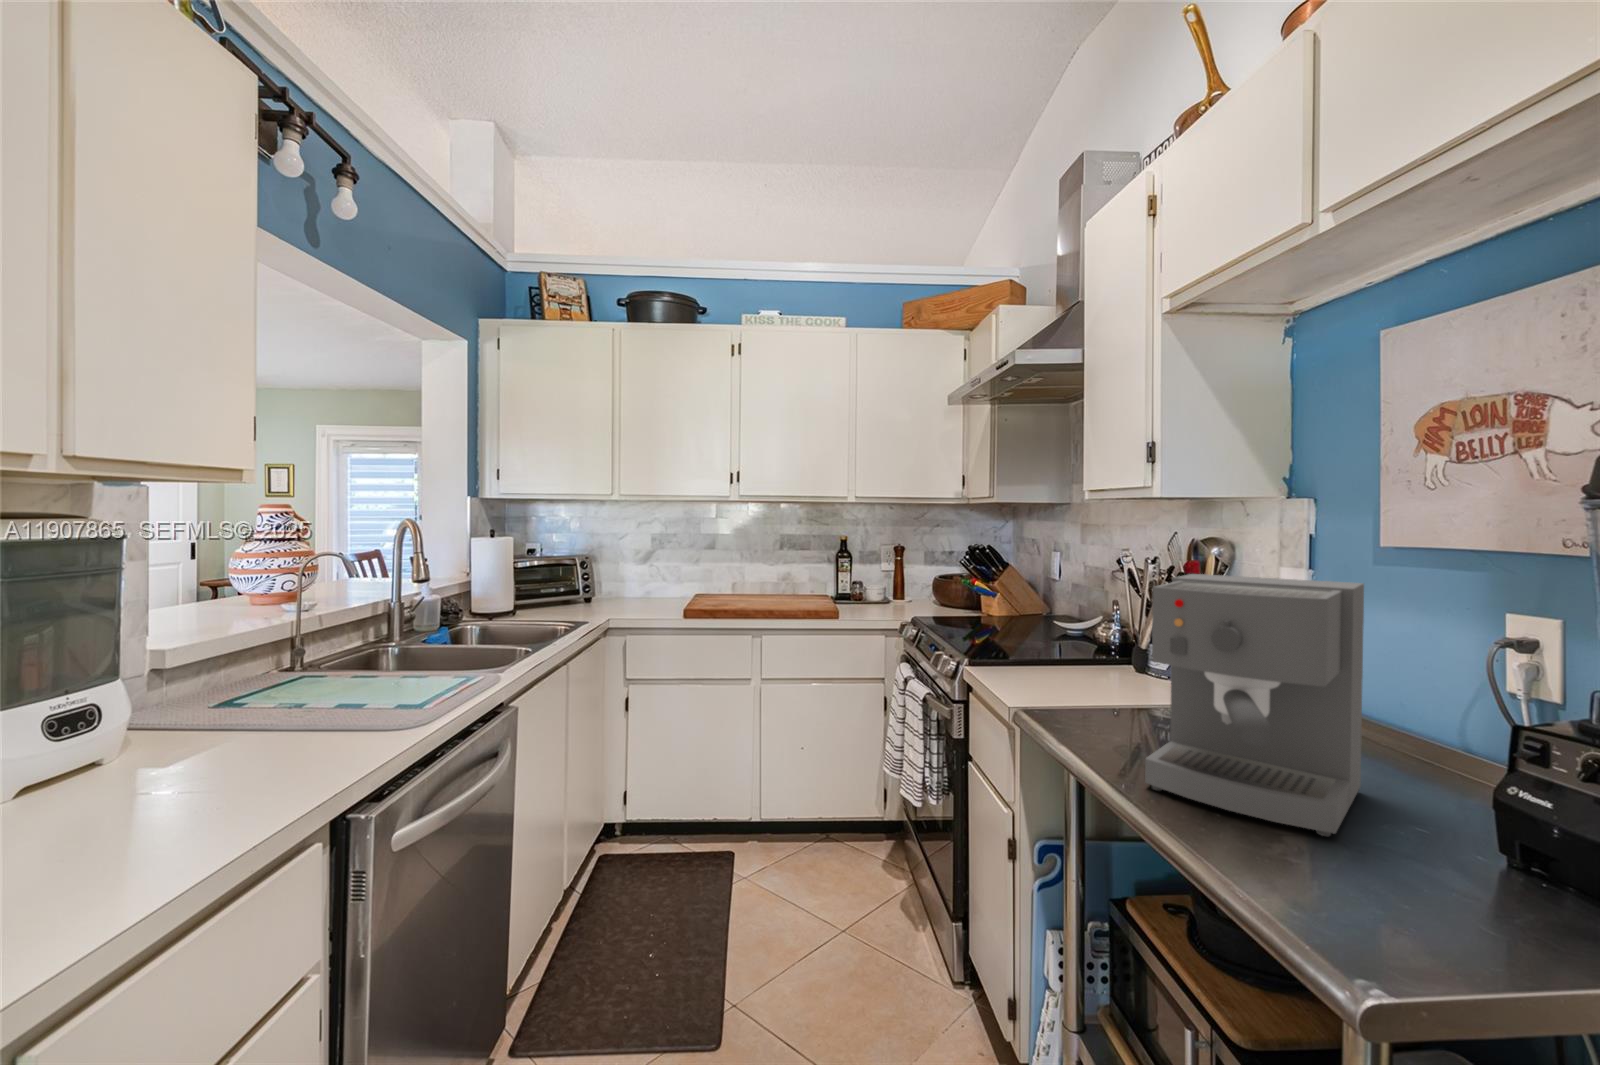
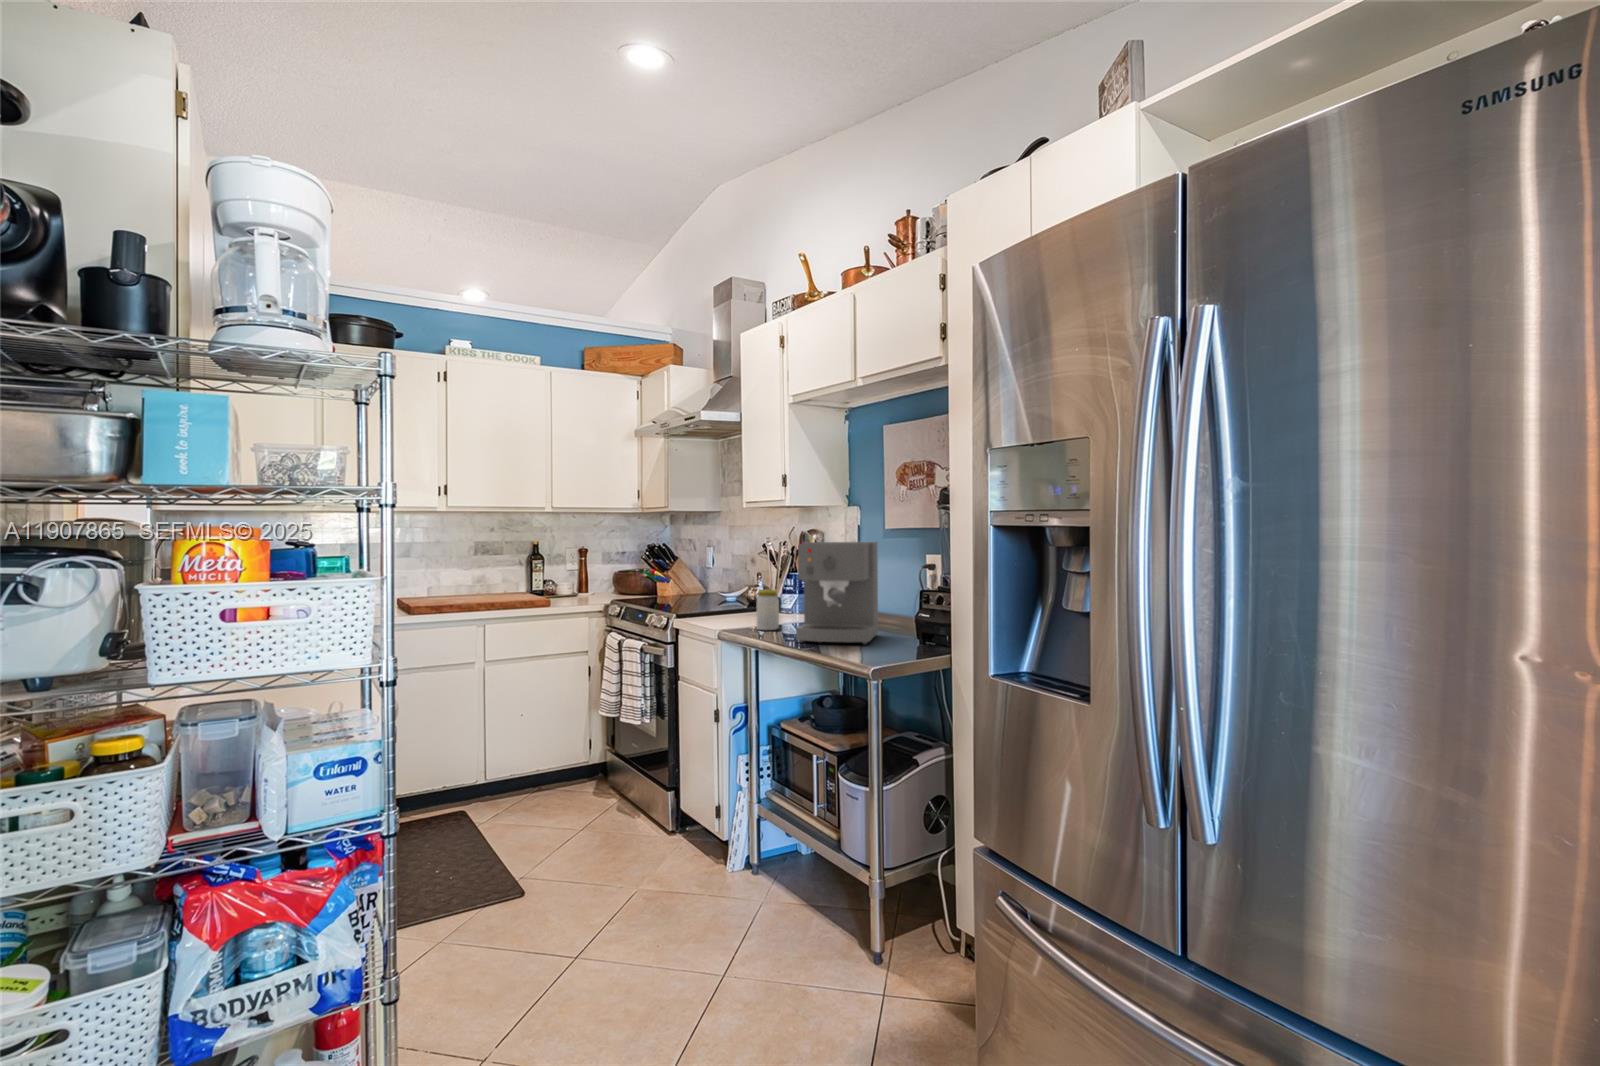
jar: none [1081,651,1125,729] -> present [756,590,779,630]

